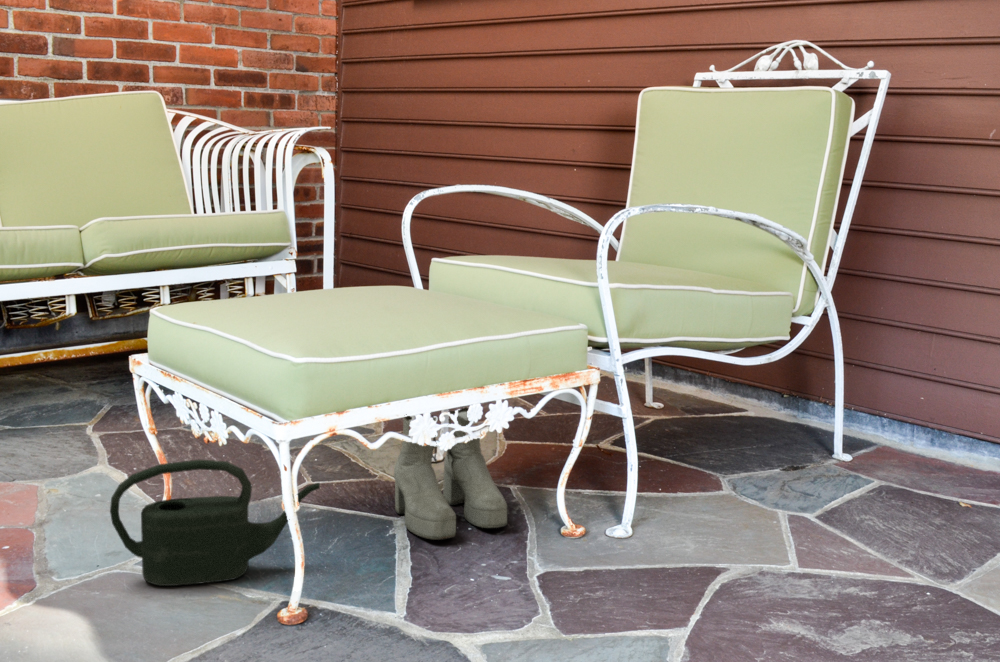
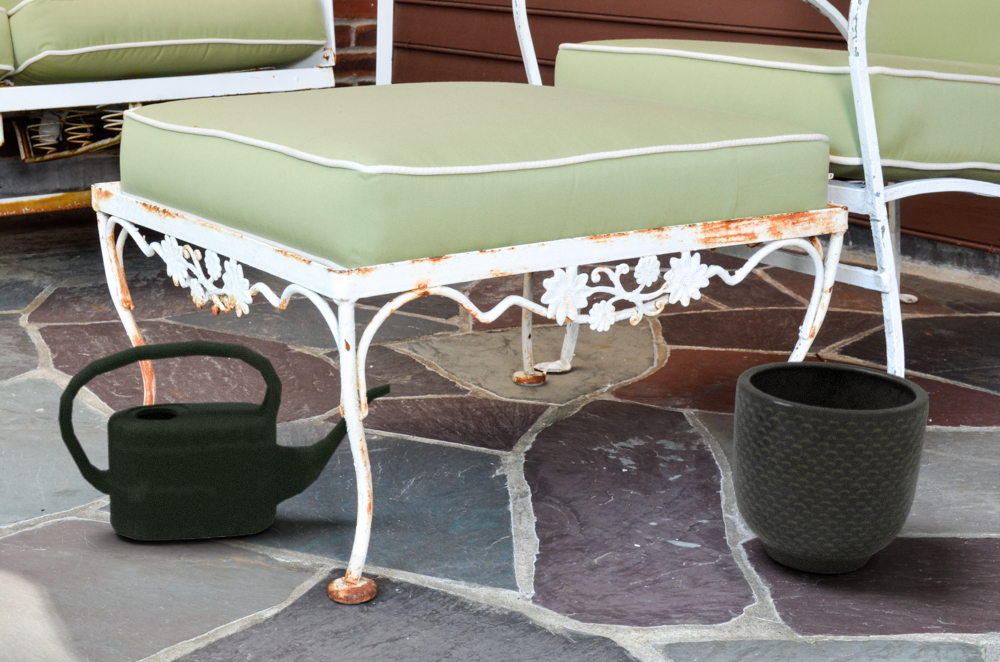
boots: present [394,407,507,540] -> none [500,278,685,484]
planter: none [529,464,642,595] -> present [733,361,929,574]

